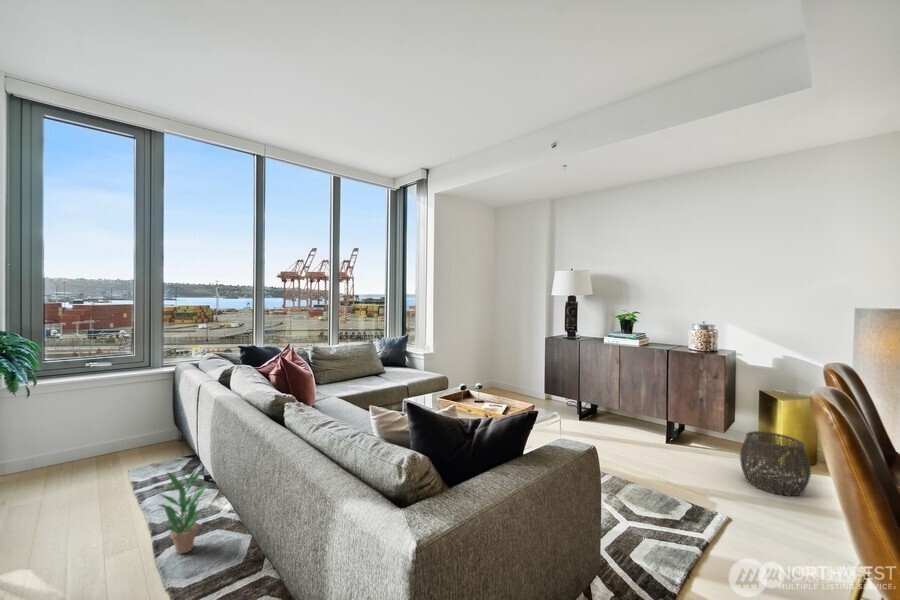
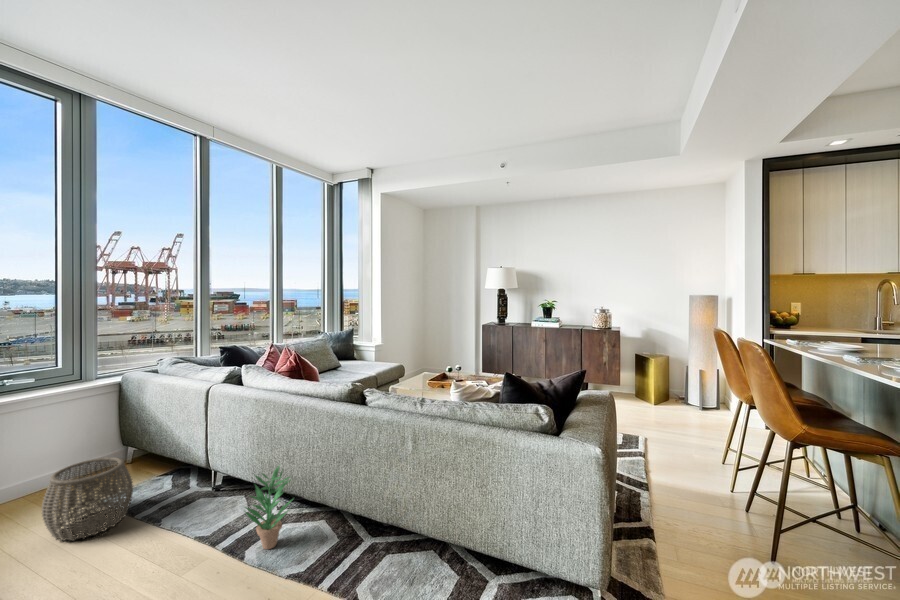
woven basket: present [740,431,811,496] -> present [42,457,133,541]

